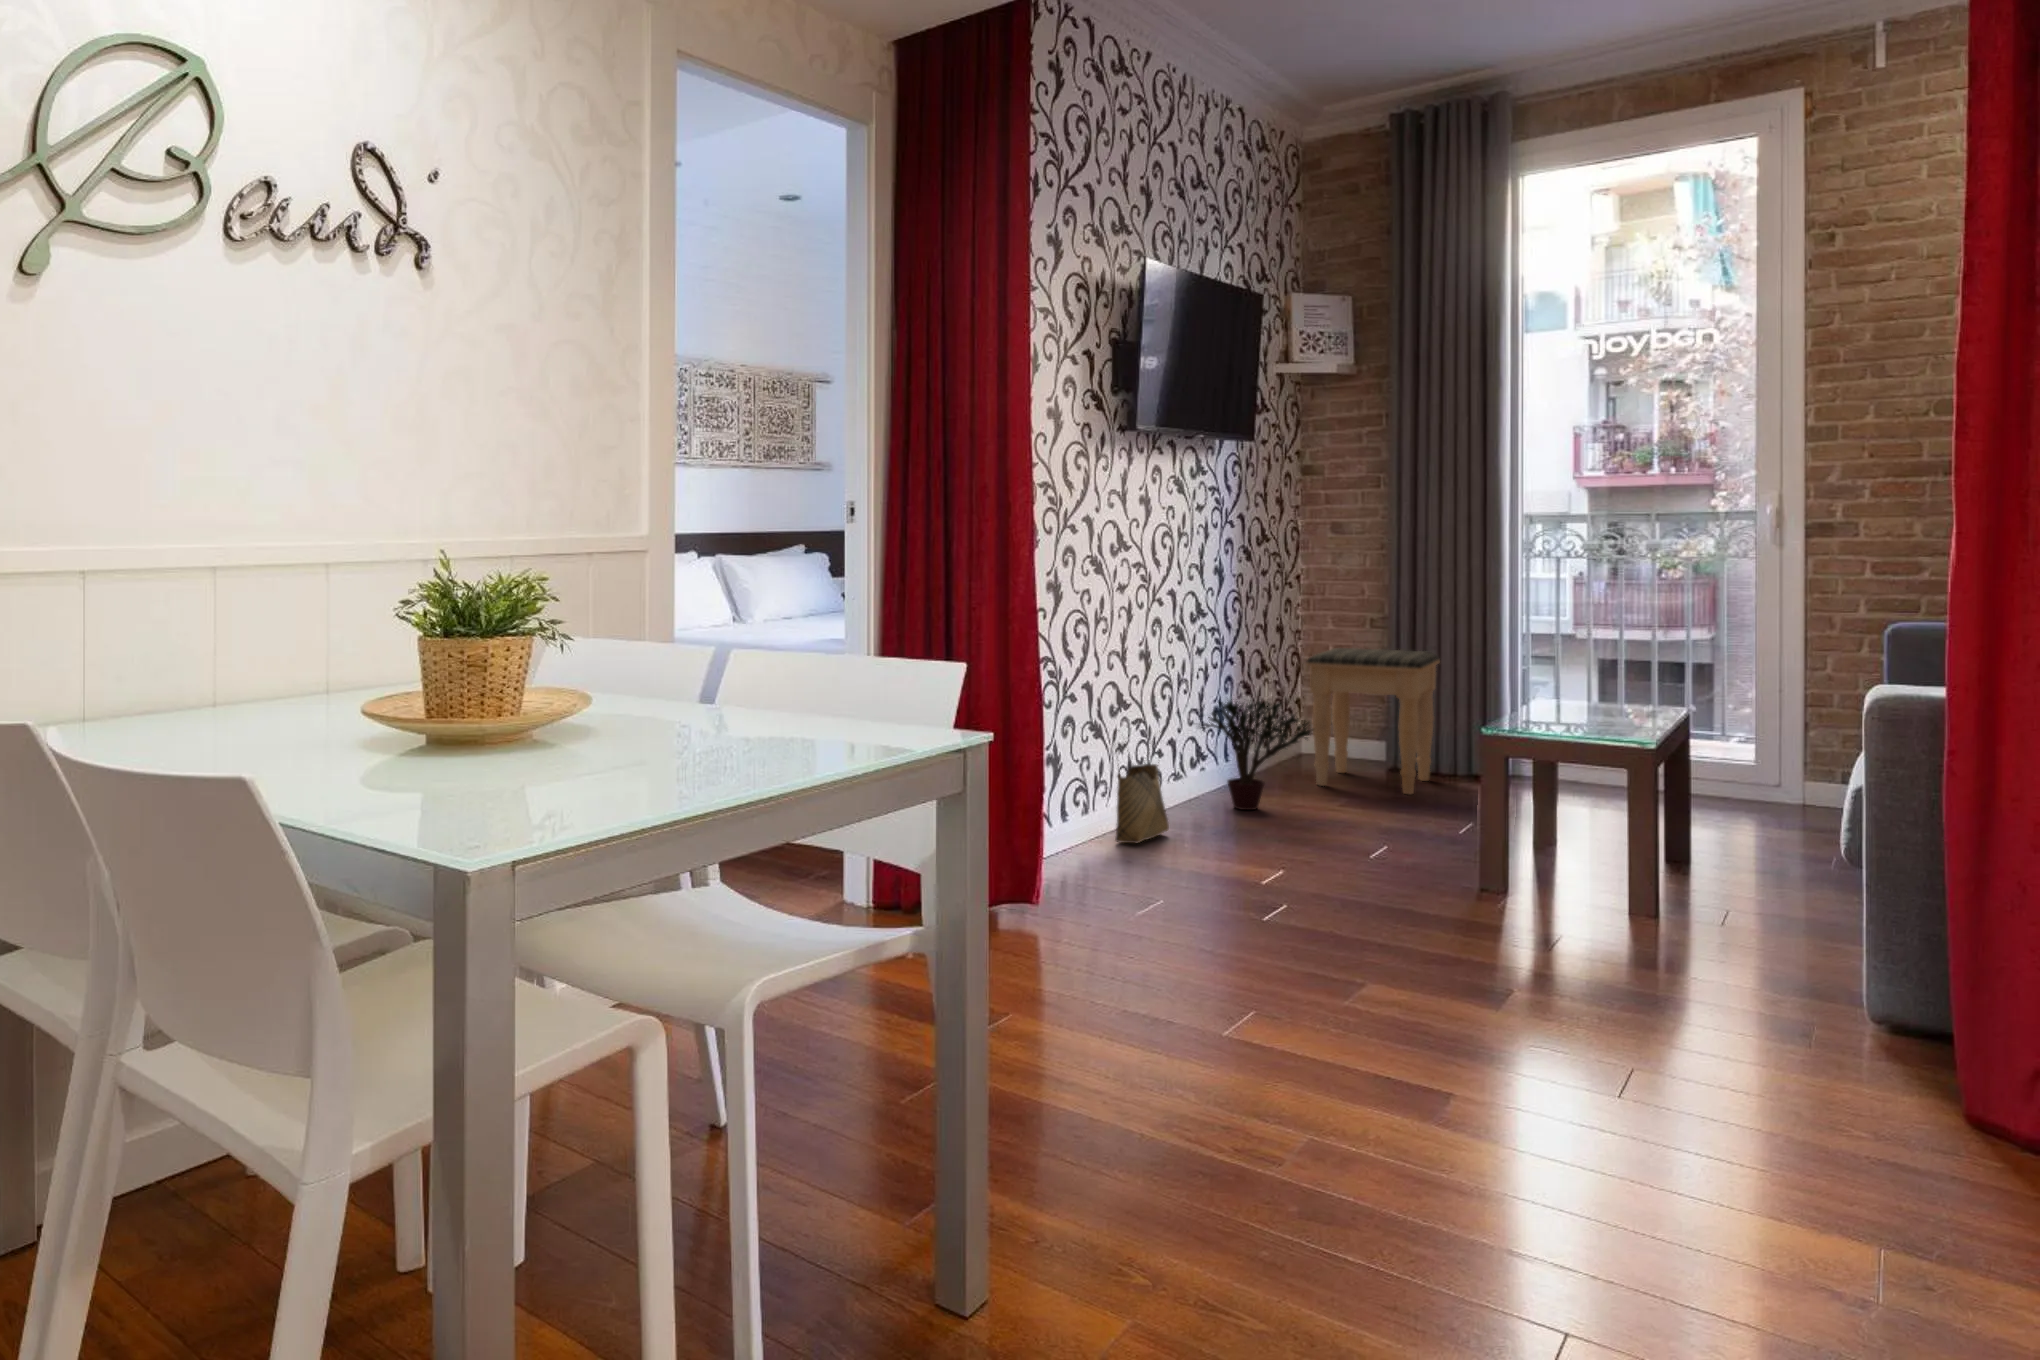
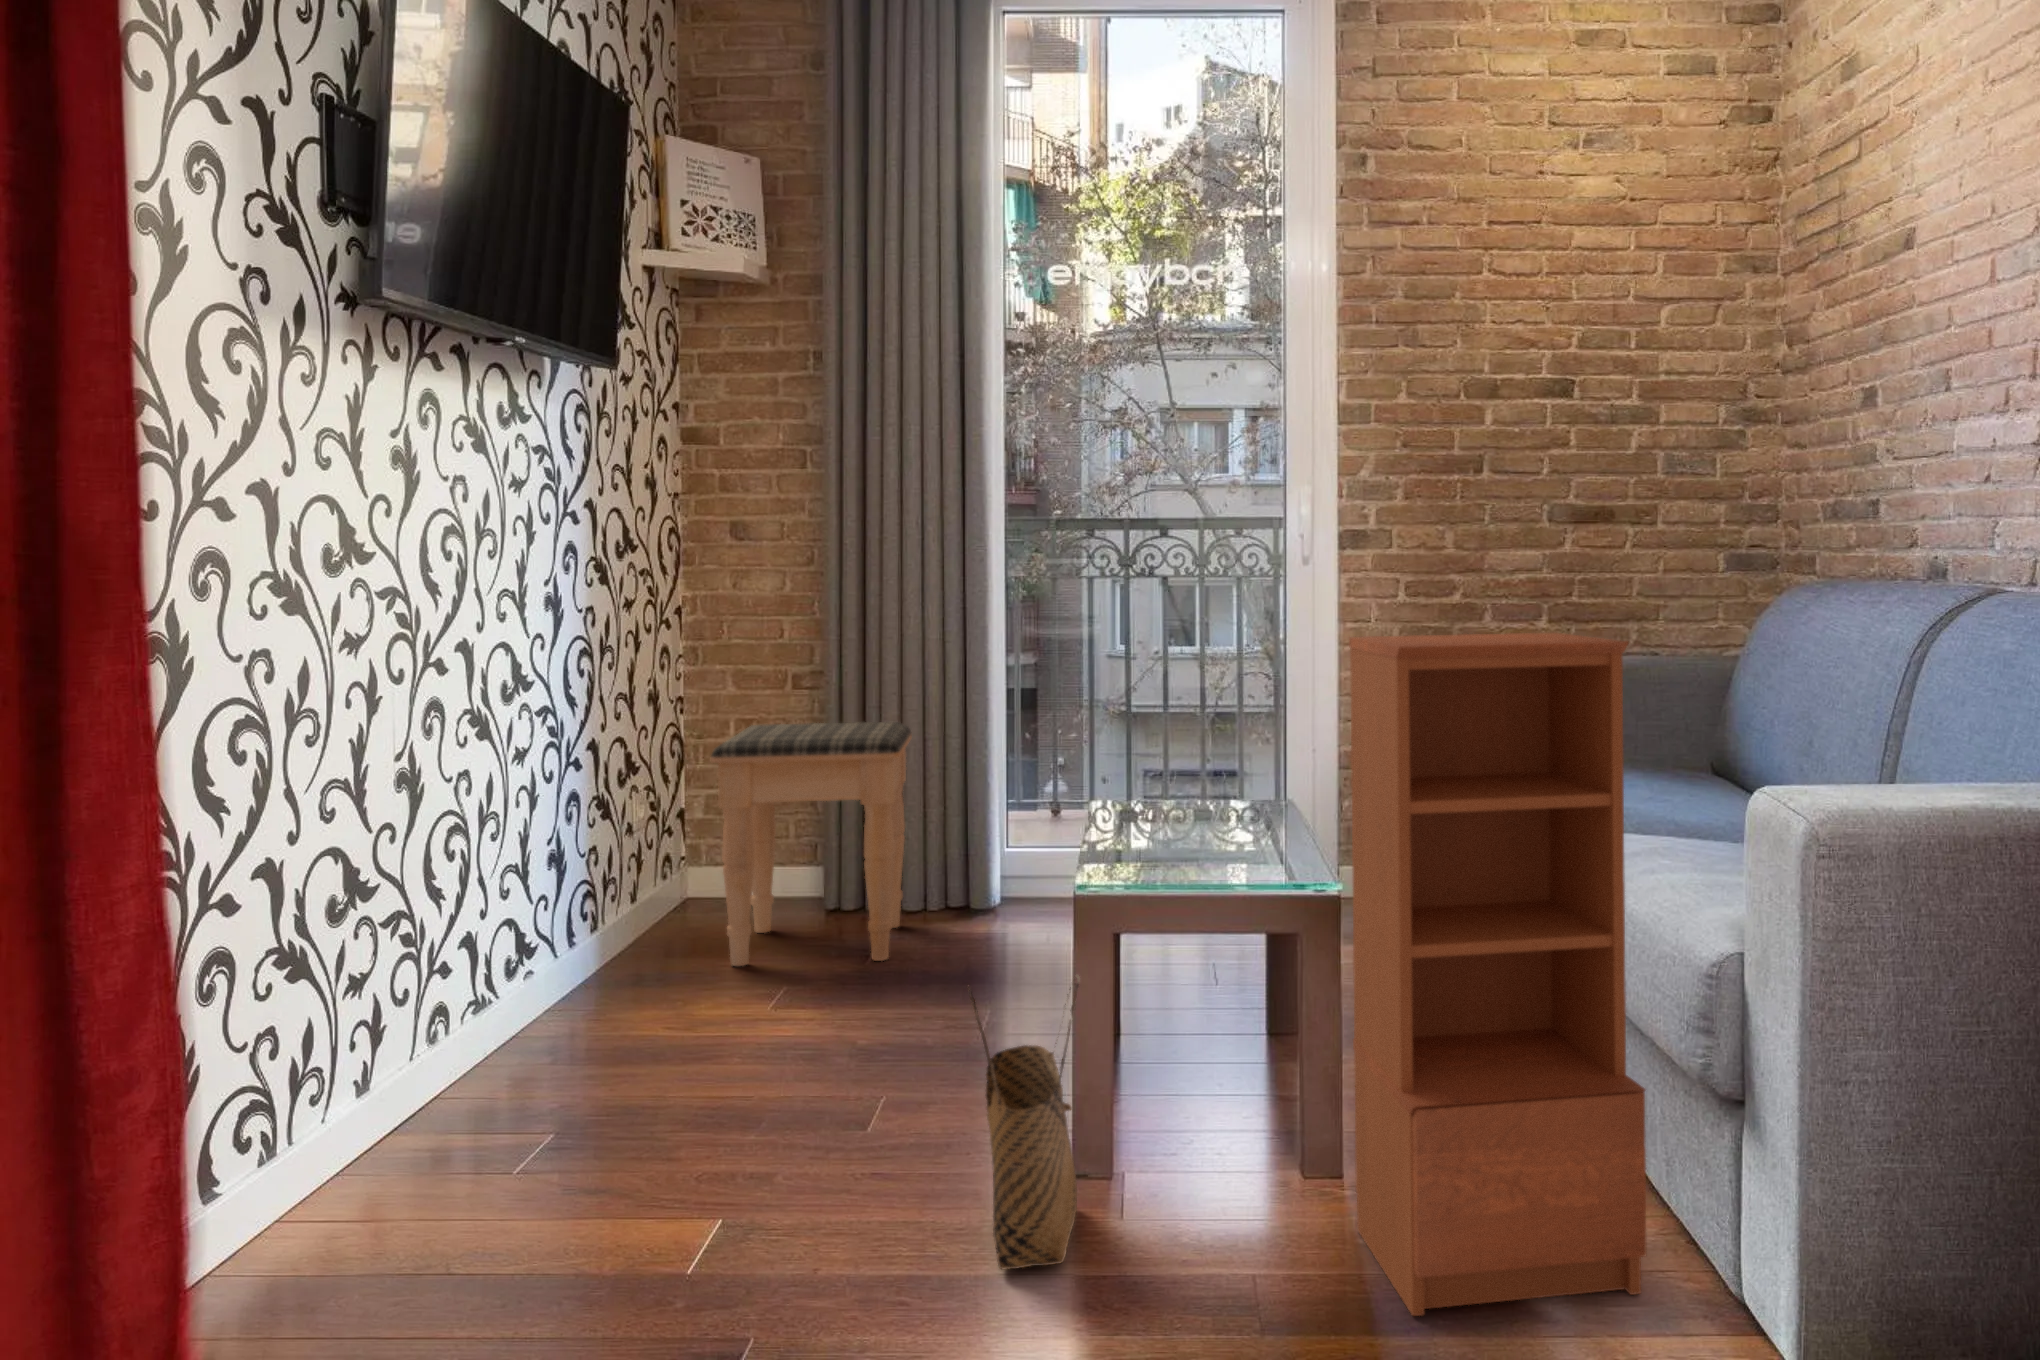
bookcase: none [1629,605,1796,990] -> present [1349,633,1646,1316]
potted plant: present [1199,699,1314,810] -> none [509,829,742,1052]
woven basket: present [1114,731,1169,843] -> present [969,975,1080,1269]

